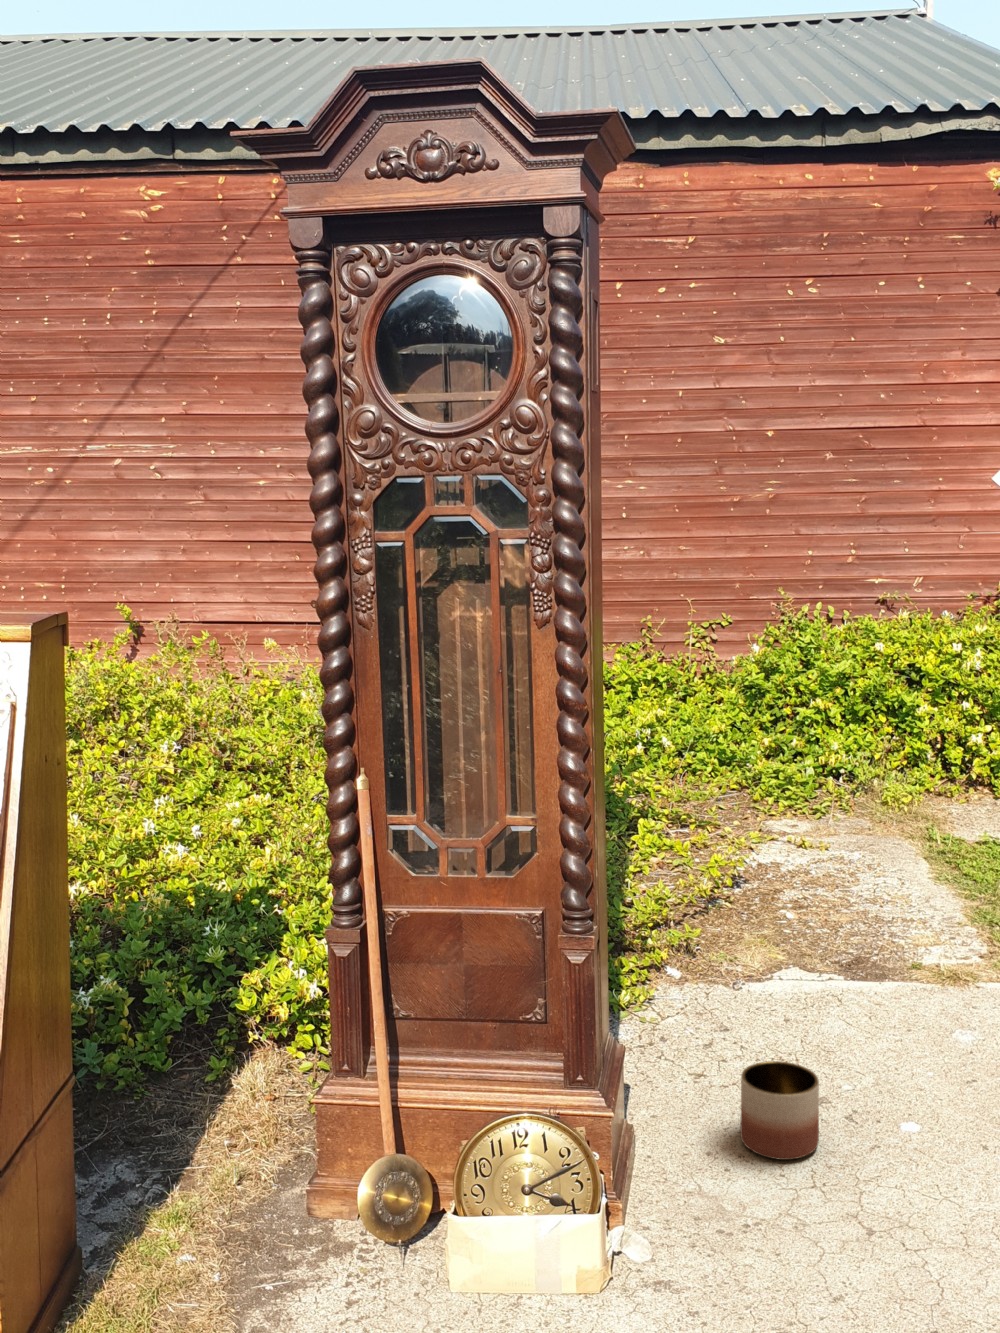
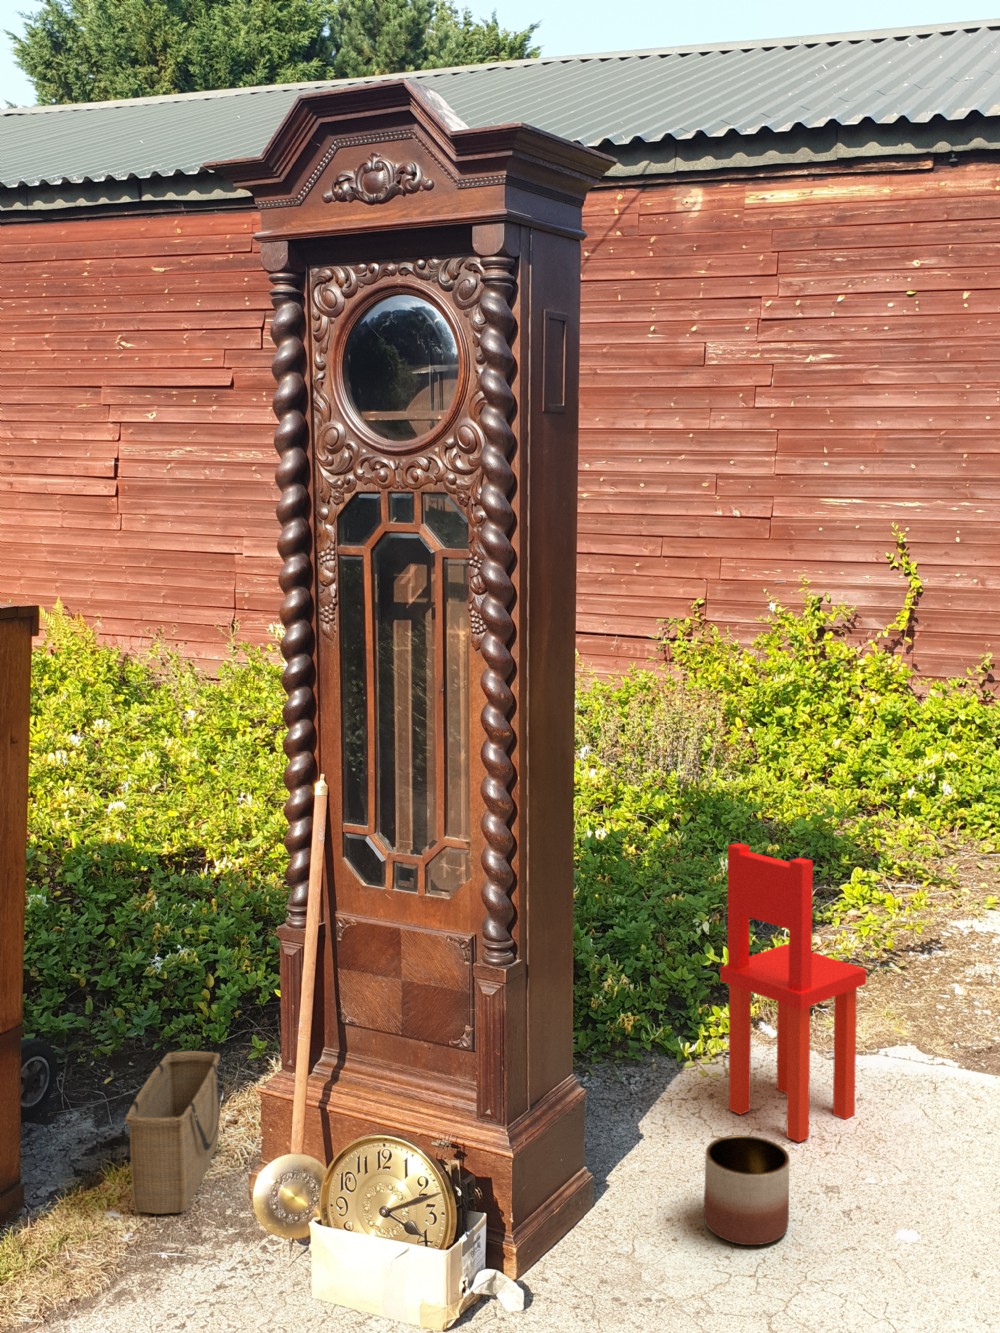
chair: none [681,799,802,1064] -> present [720,843,866,1142]
basket: none [167,1076,252,1255] -> present [125,1051,220,1214]

